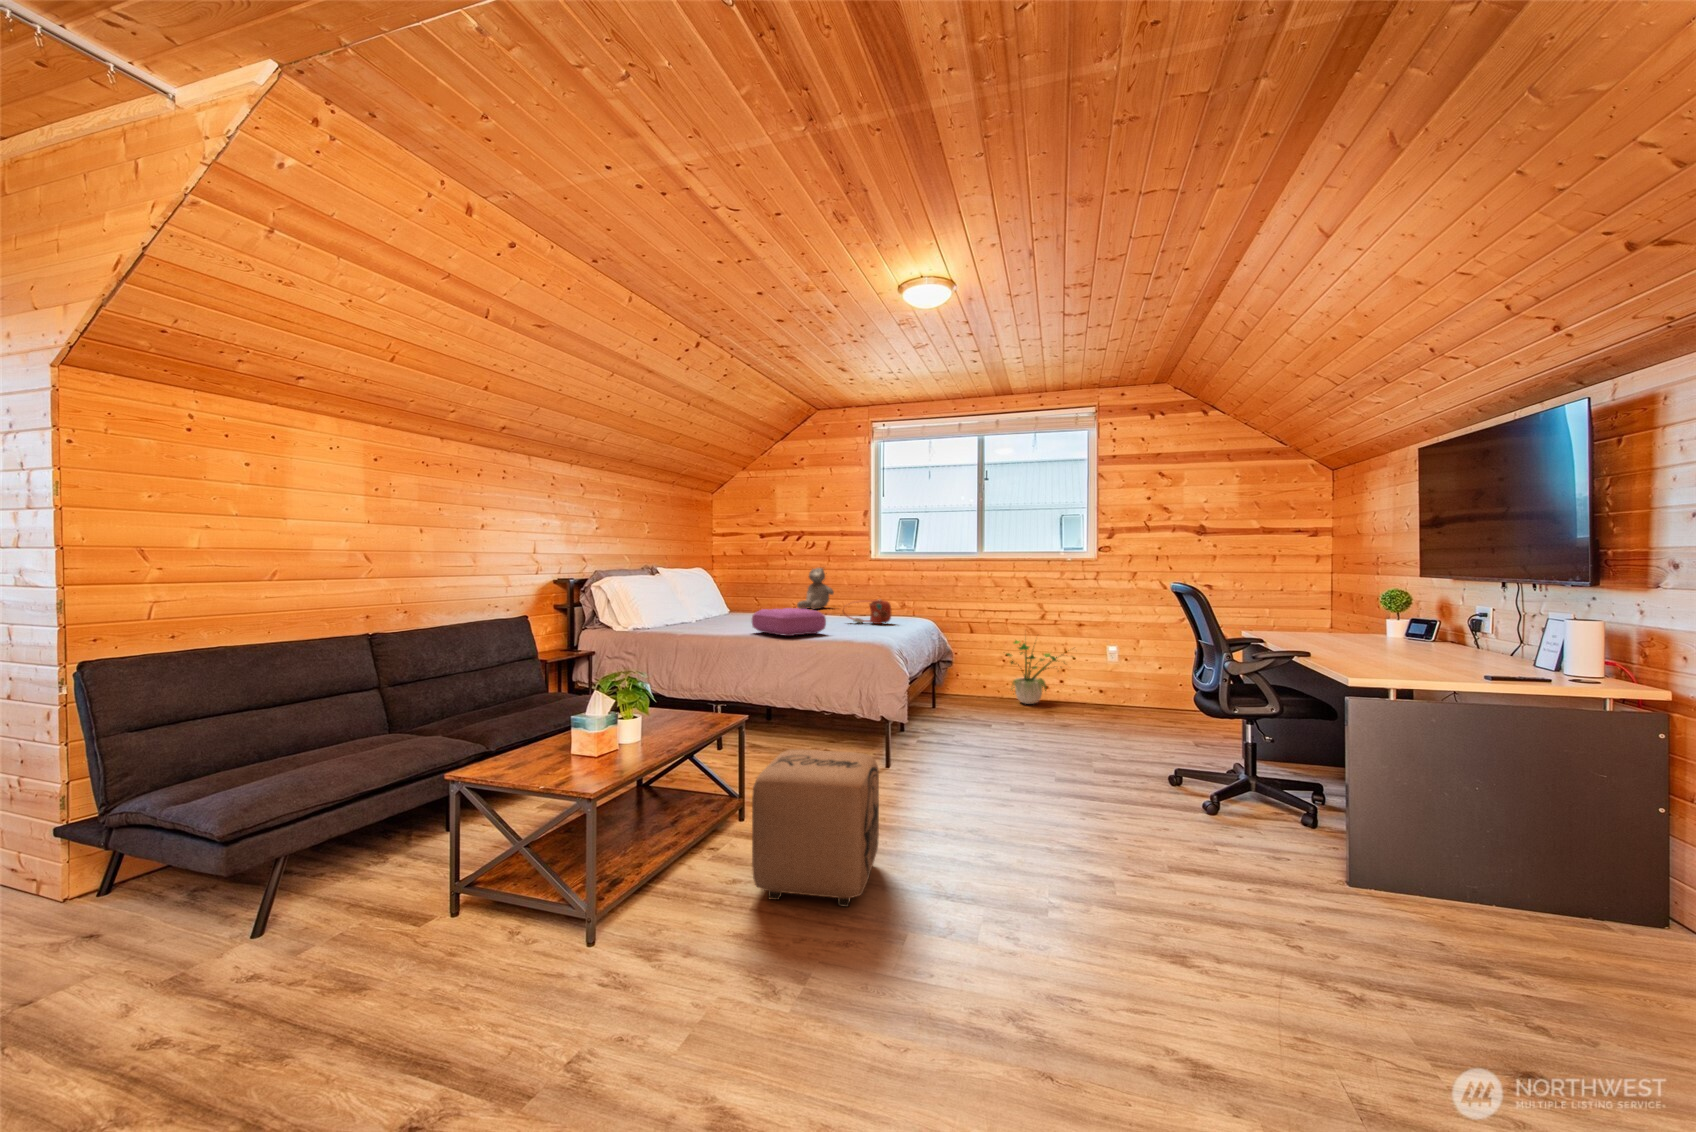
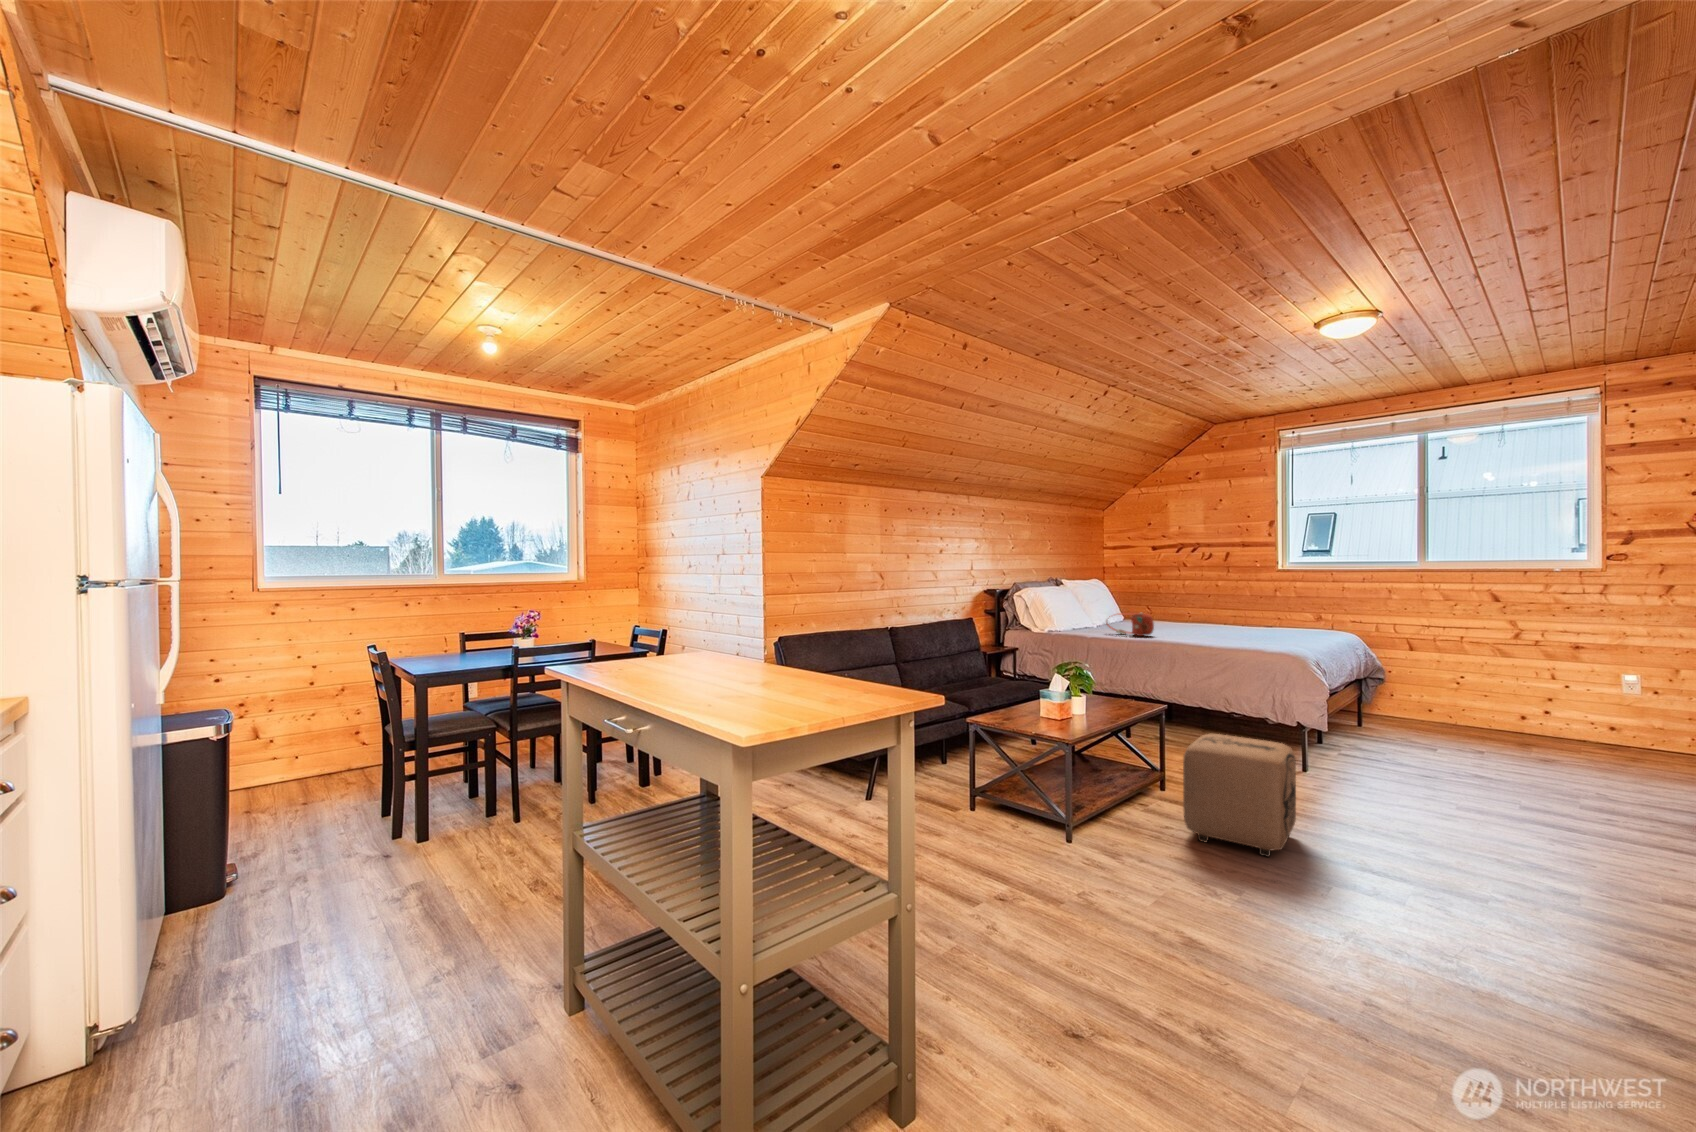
teddy bear: present [797,568,834,609] -> none [1194,574,1236,619]
handbag: present [844,600,891,624] -> present [1106,613,1154,636]
pillow: present [752,608,826,636] -> none [1156,618,1233,644]
potted plant: present [1007,640,1057,704] -> none [1453,645,1575,735]

